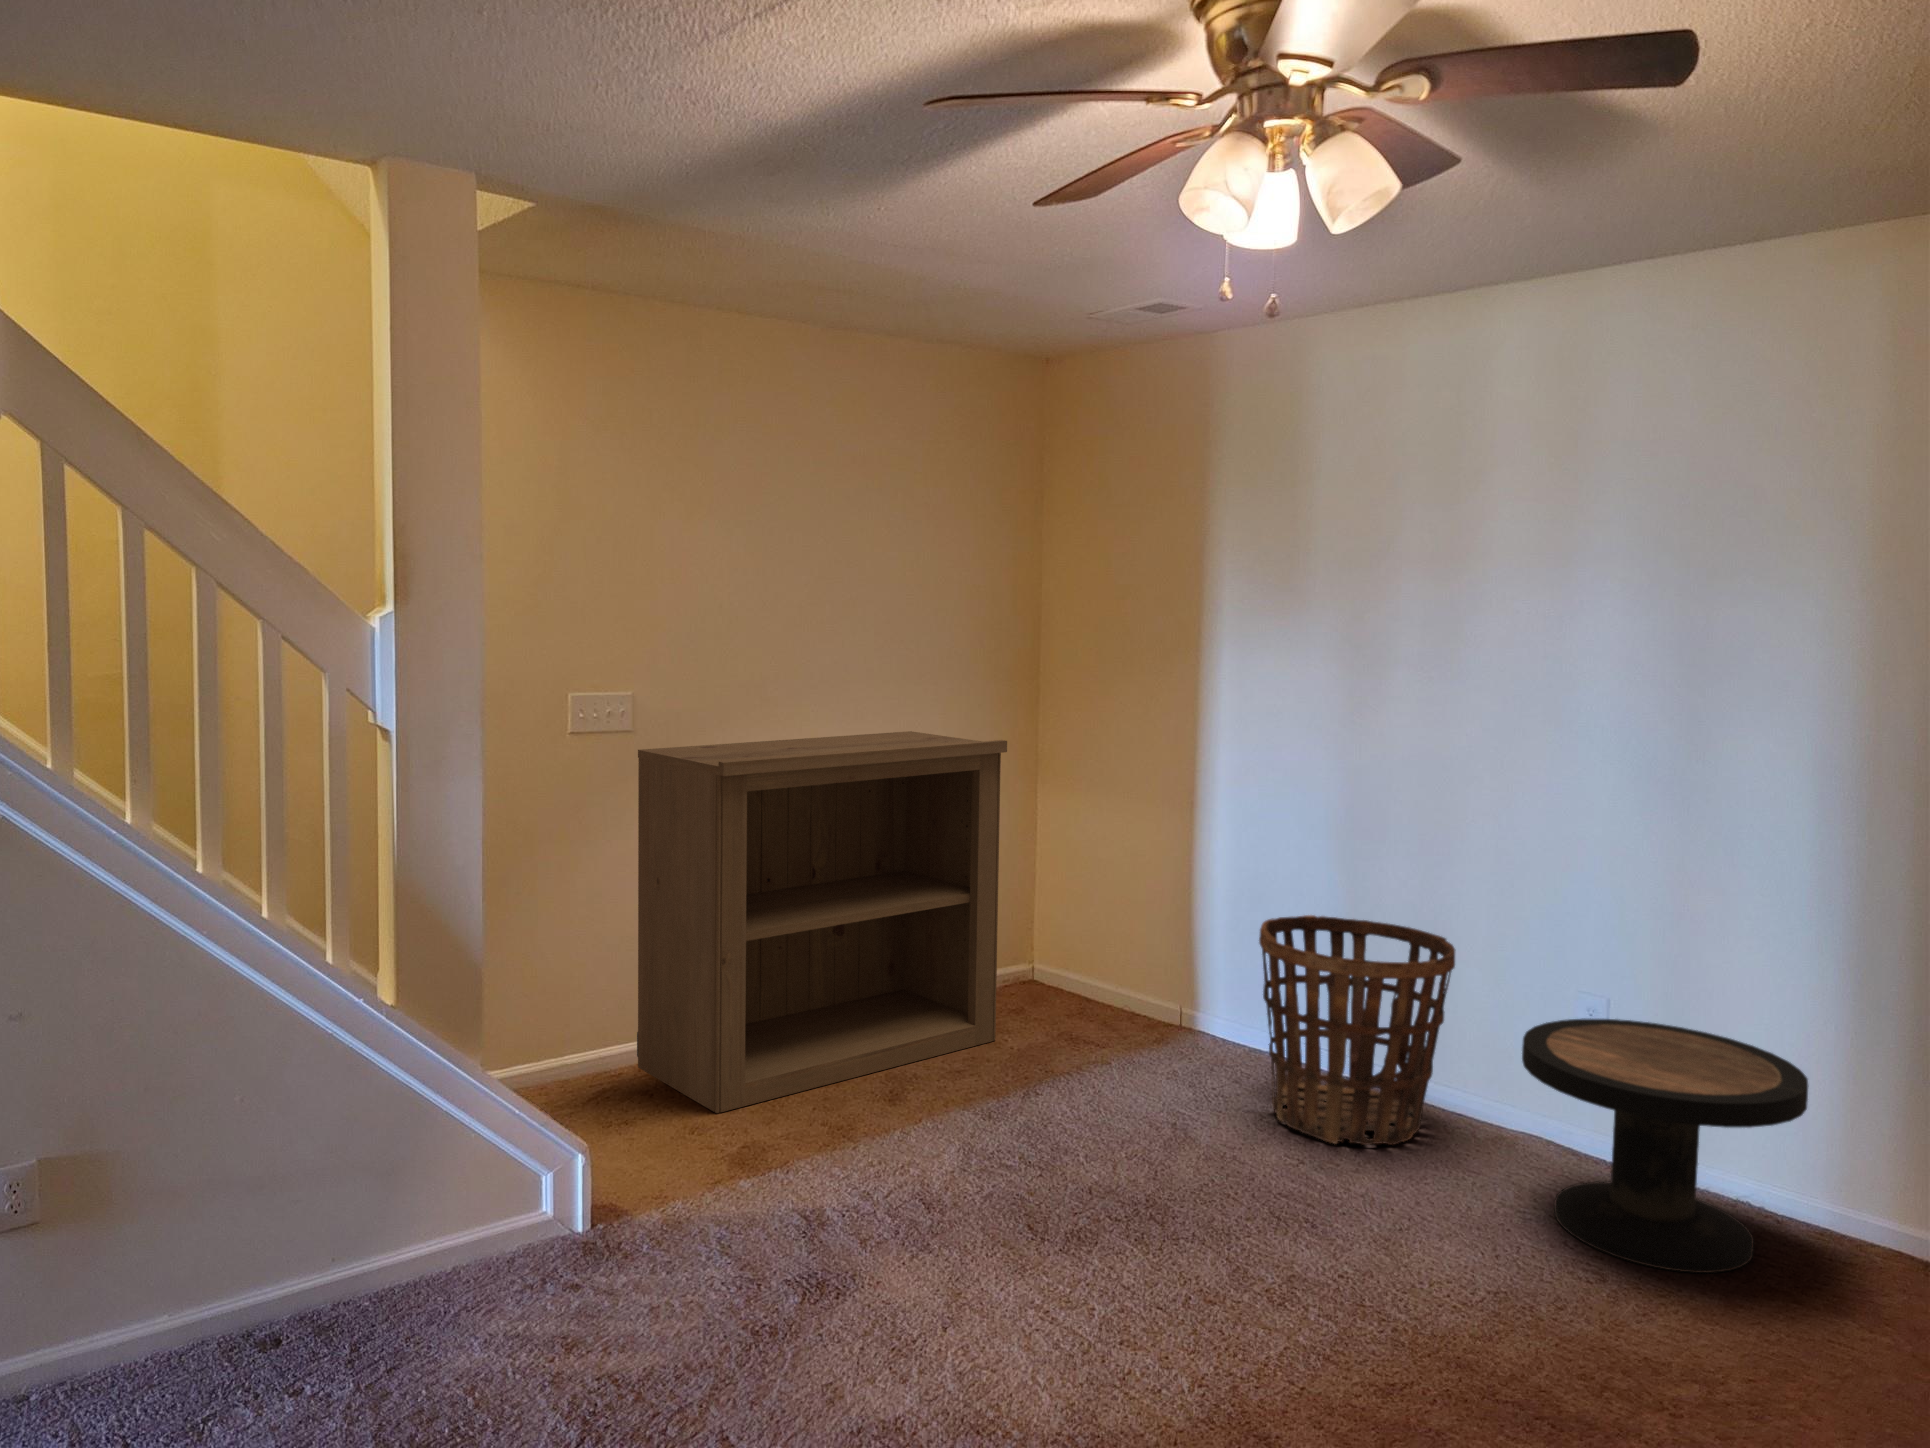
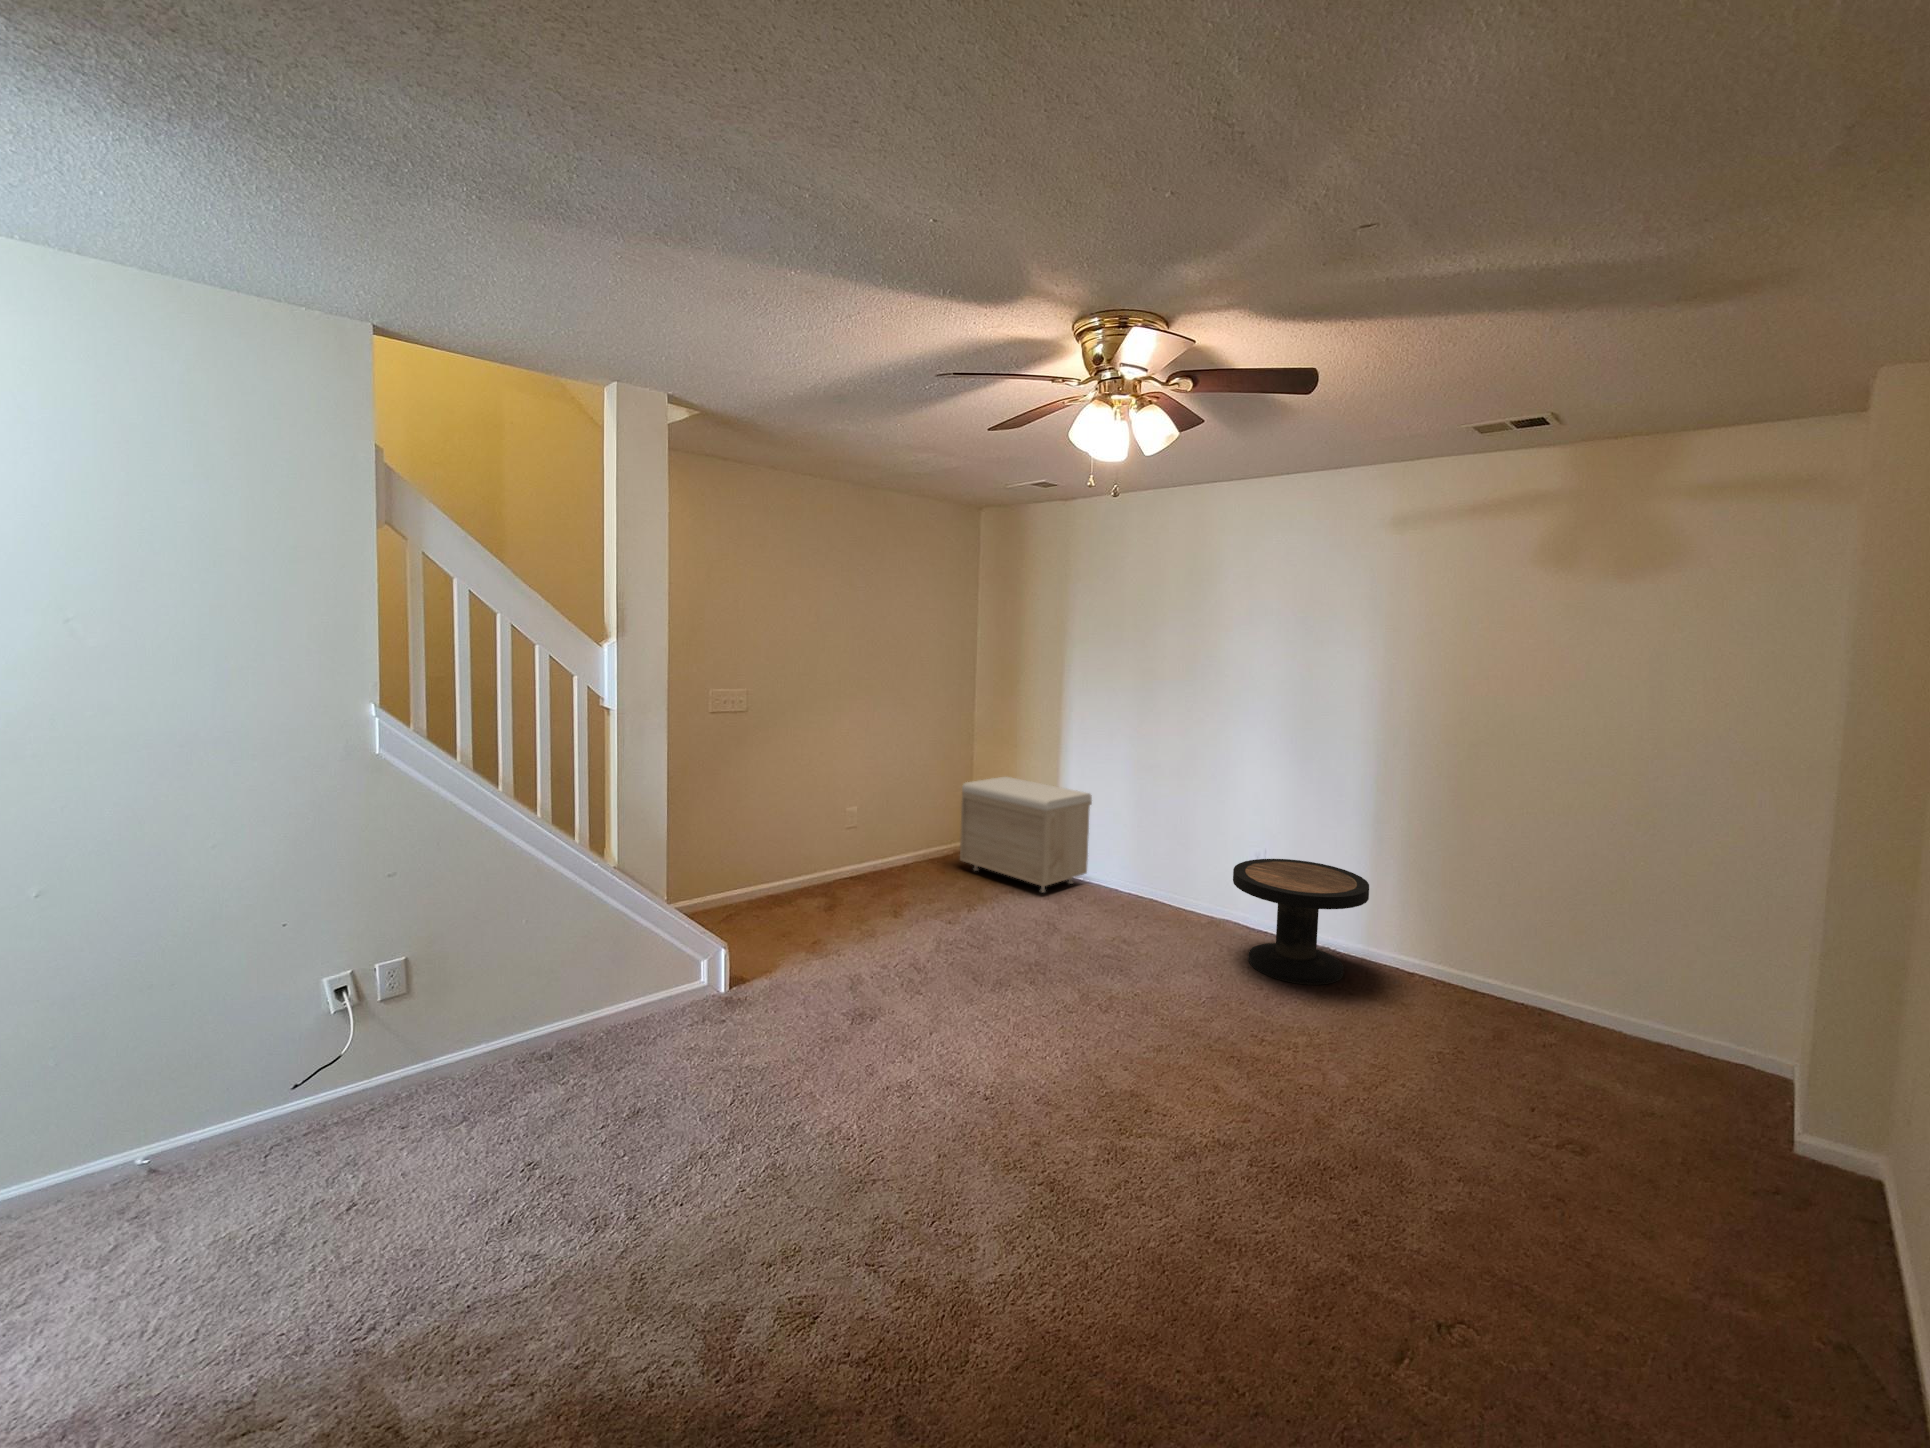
bookshelf: present [637,731,1007,1113] -> none [747,709,962,926]
storage bench: none [1008,851,1247,1064] -> present [960,777,1092,892]
basket: present [1259,915,1455,1145] -> none [1099,809,1200,930]

